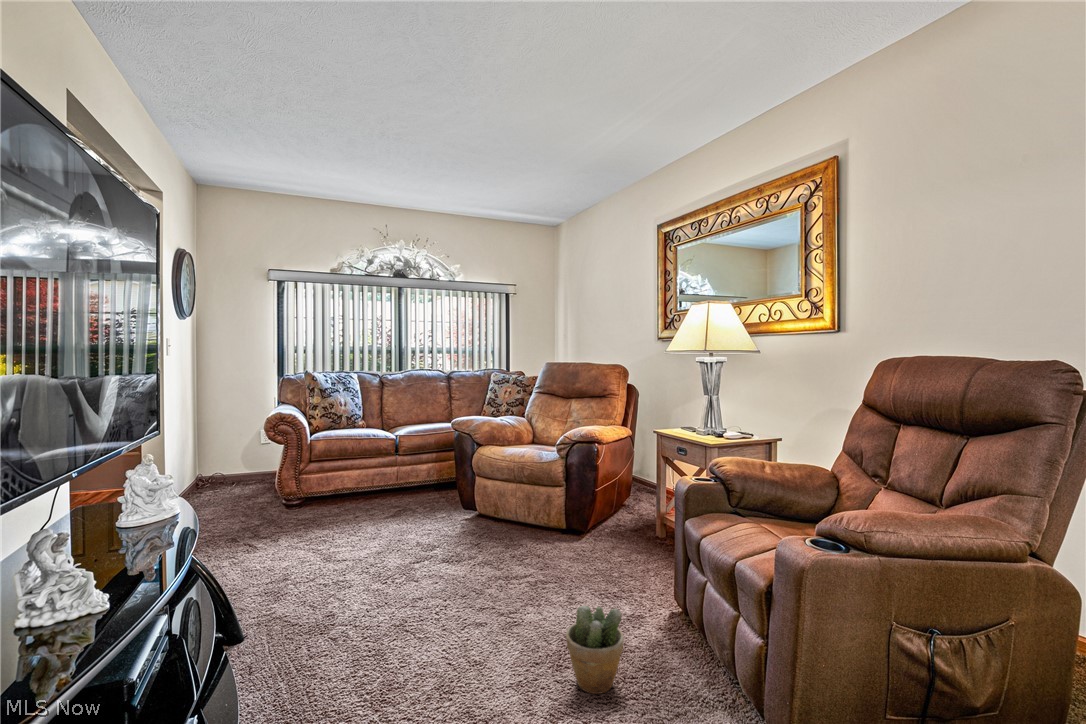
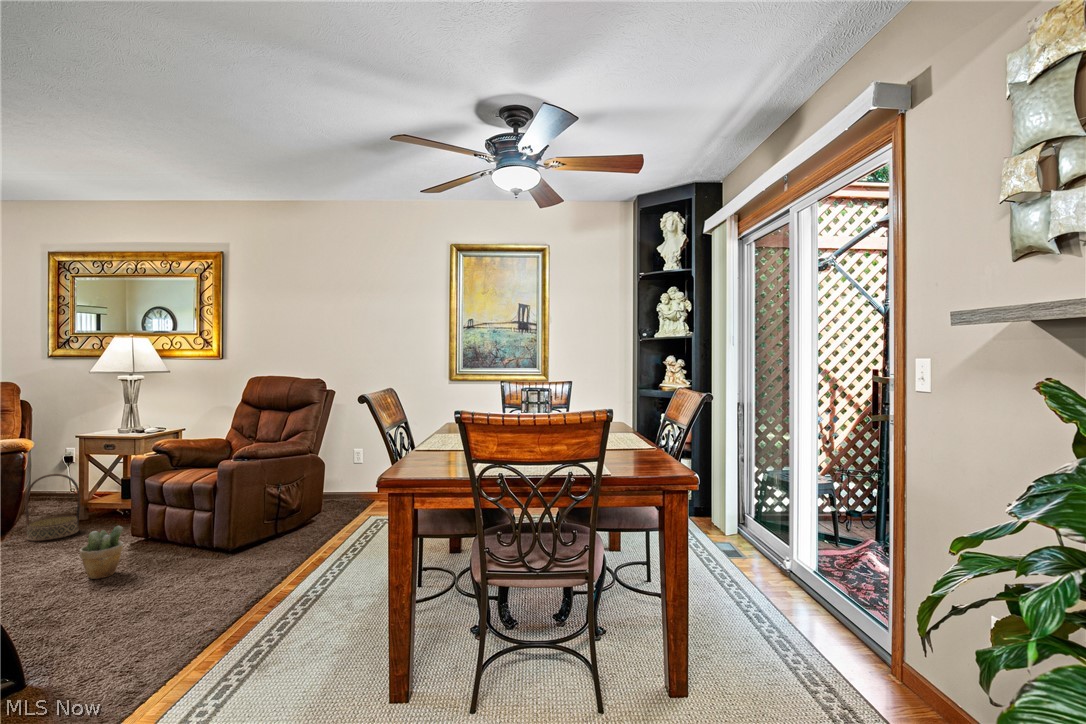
basket: none [593,478,643,564] -> present [25,474,80,541]

